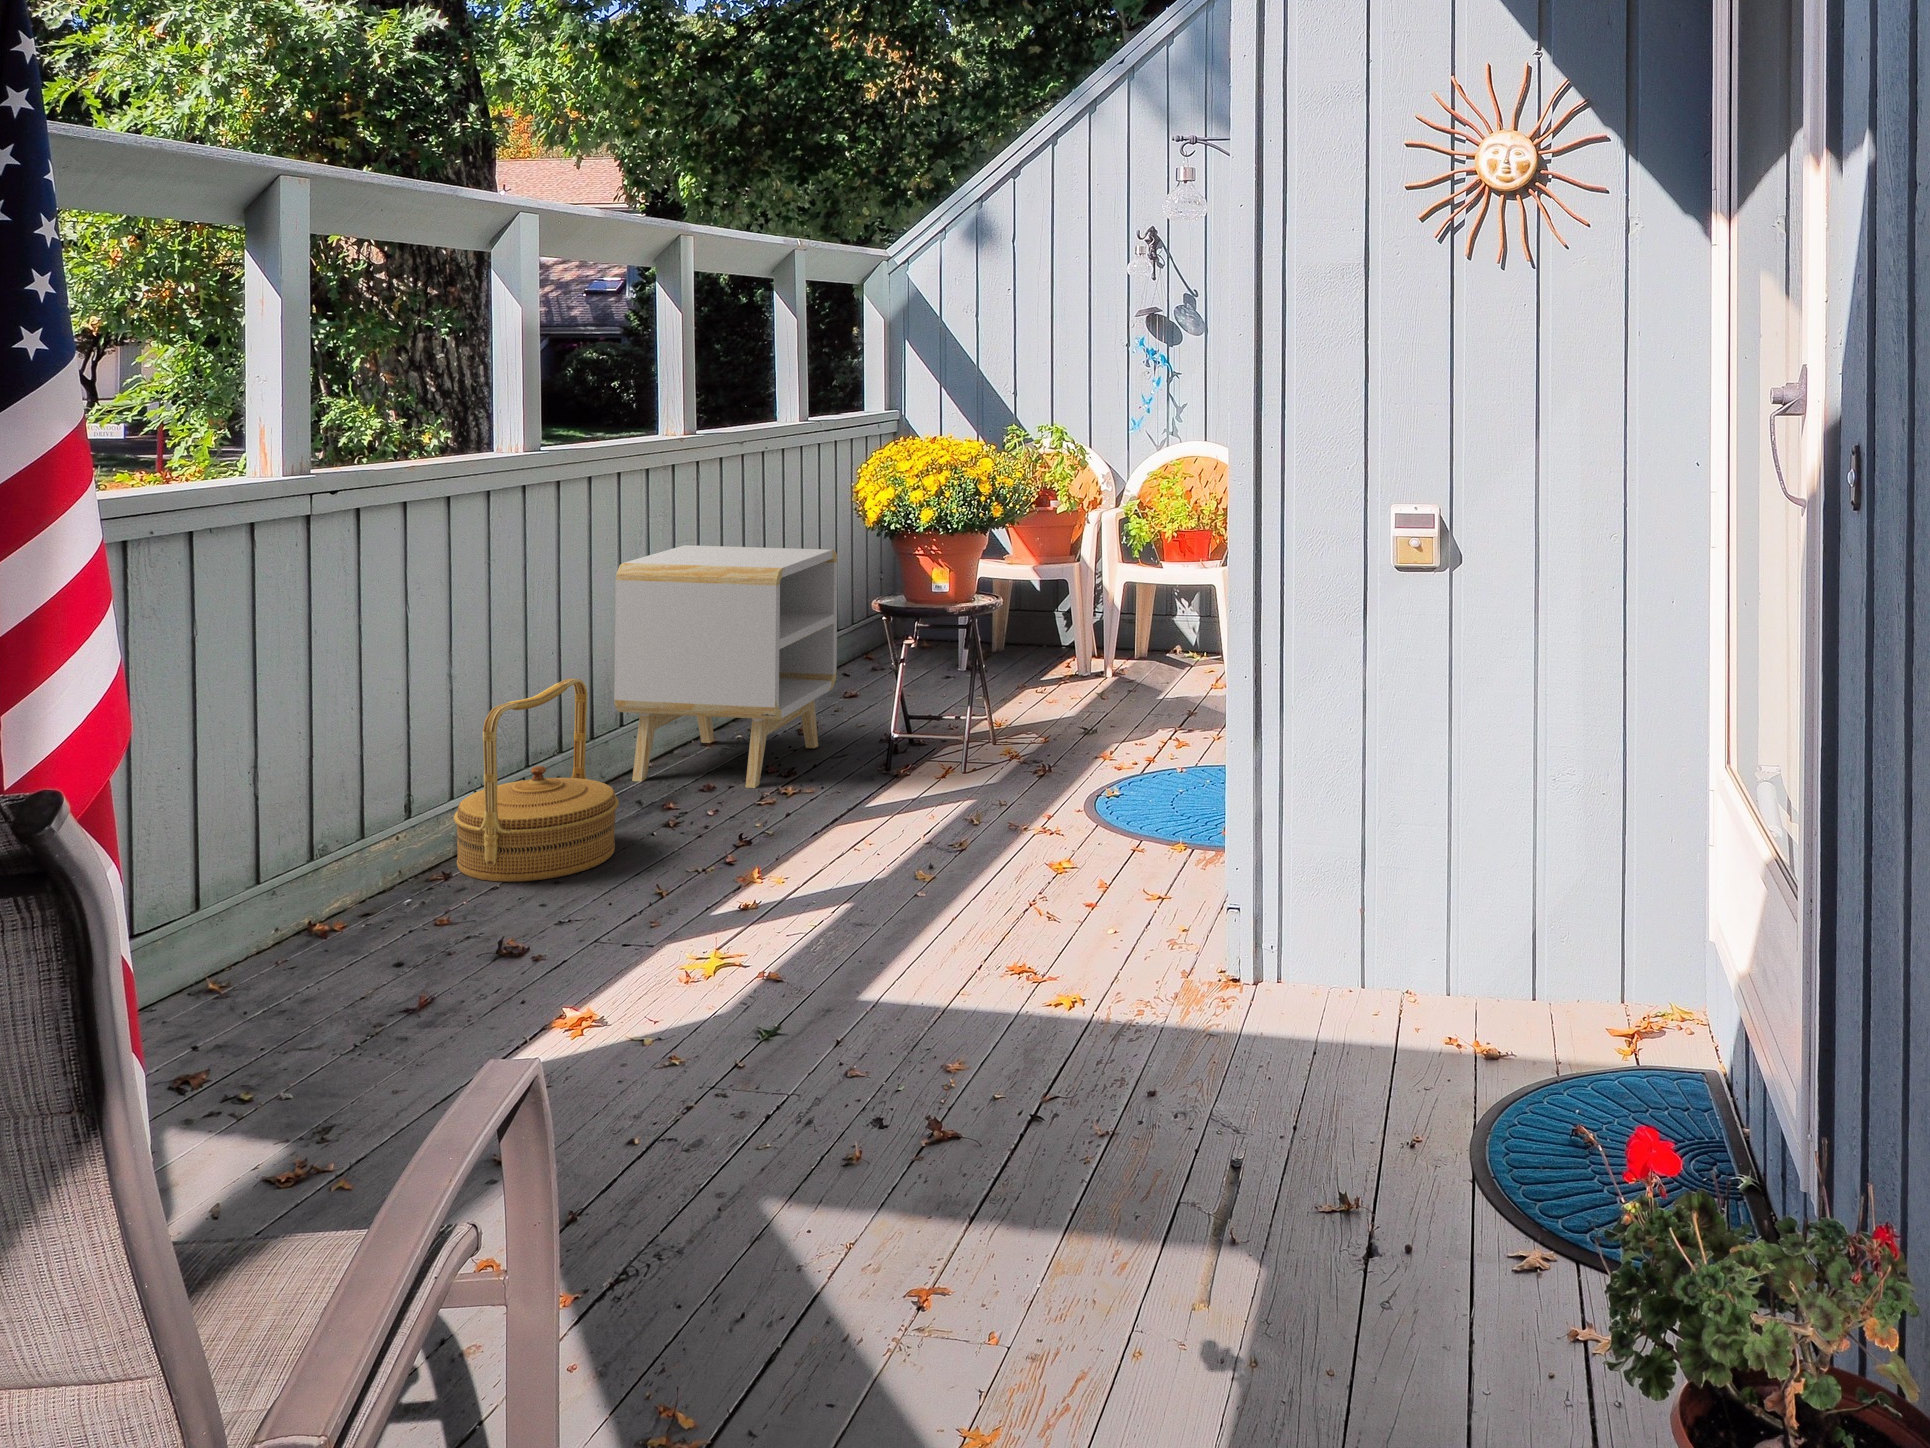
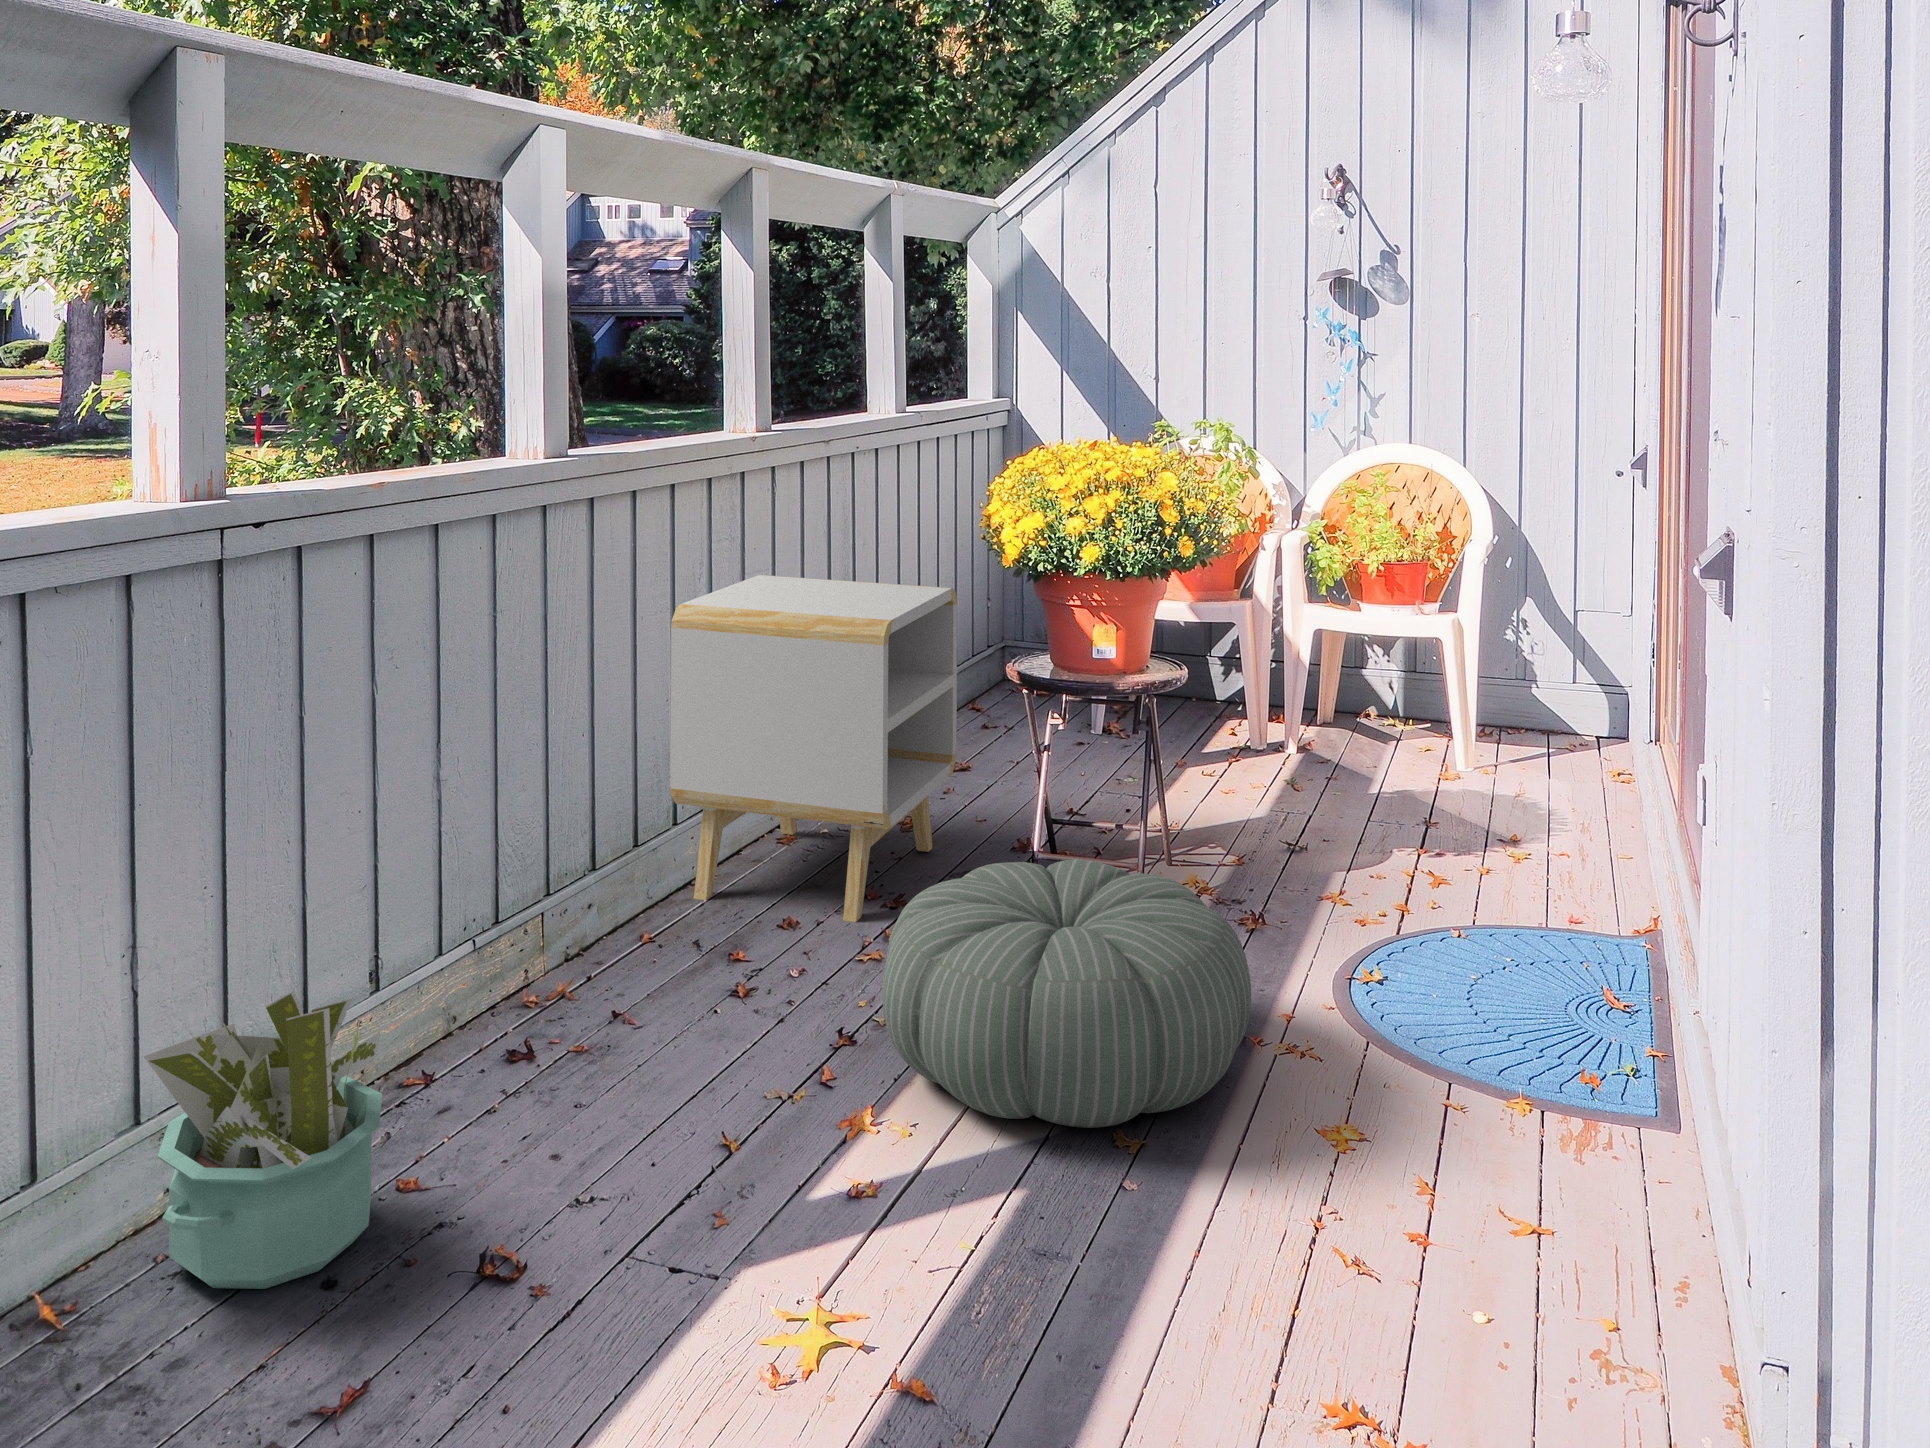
woven basket: present [454,678,619,882] -> none [445,782,673,1100]
pouf: none [766,721,1015,872] -> present [882,859,1251,1128]
decorative plant: none [265,790,426,967] -> present [144,990,382,1289]

